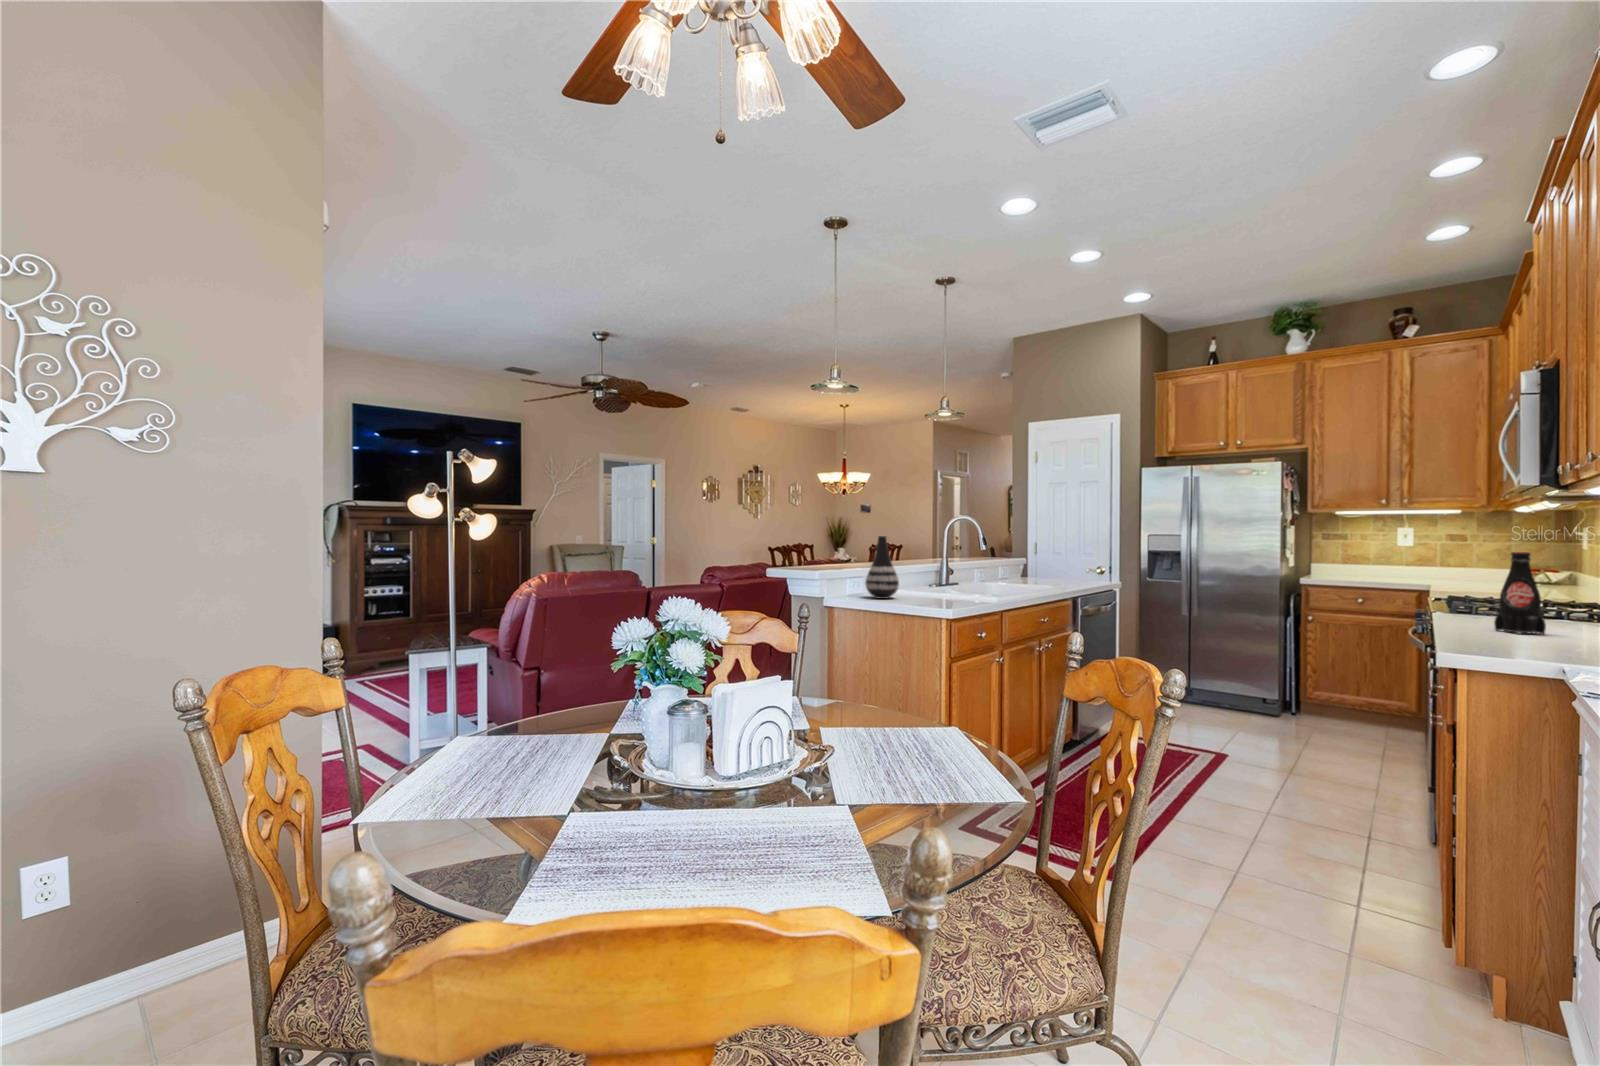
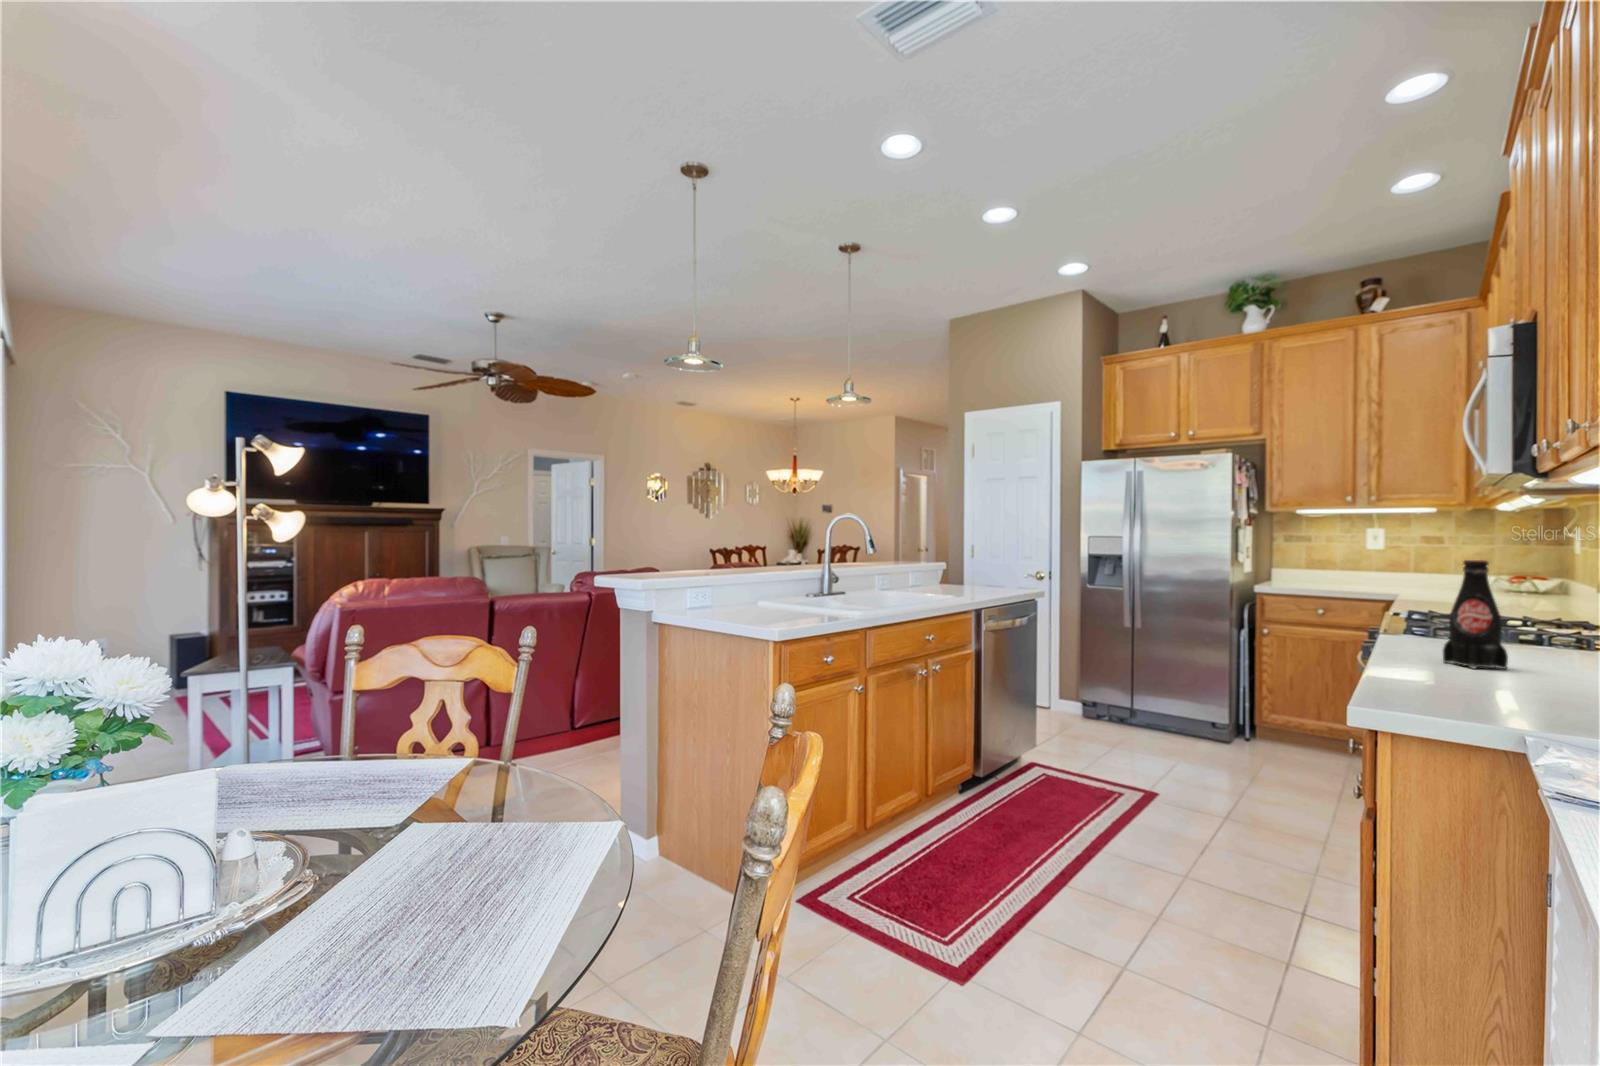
vase: present [865,536,899,599] -> none [718,537,758,612]

